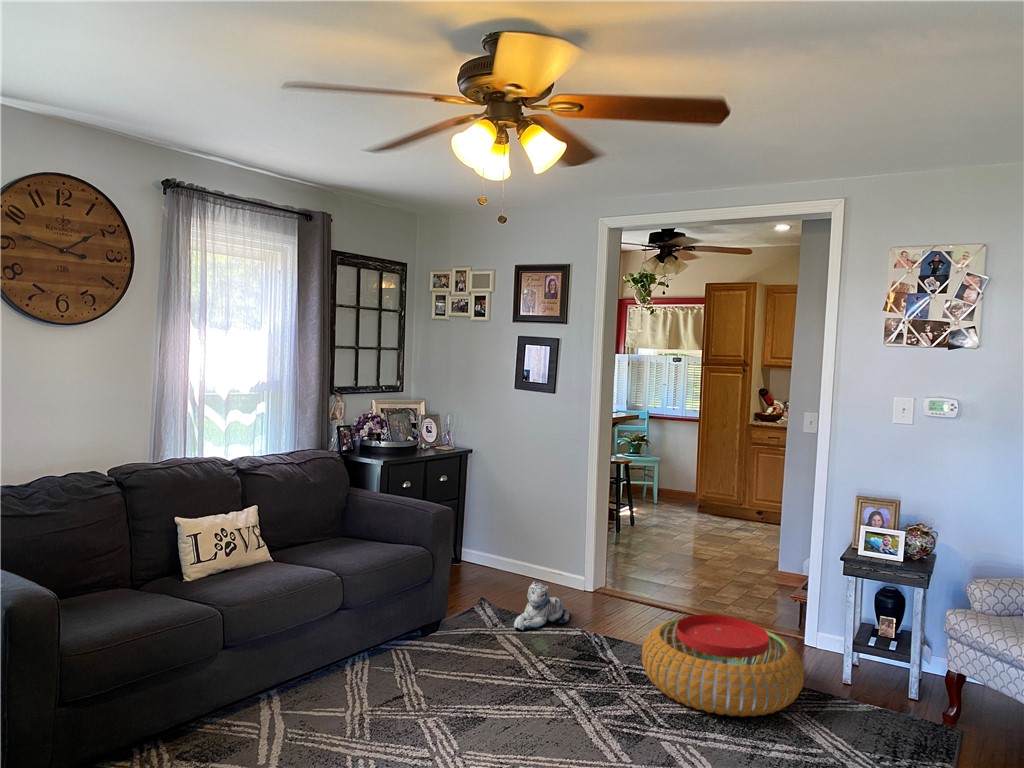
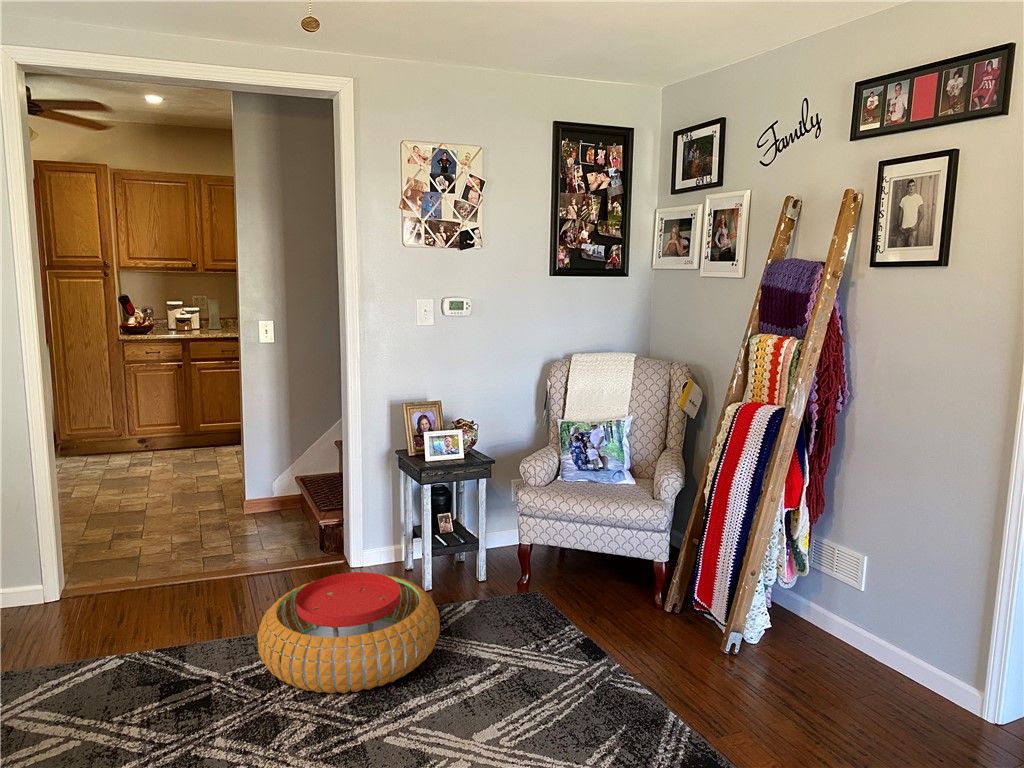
plush toy: present [514,582,569,630] -> none [22,638,95,723]

